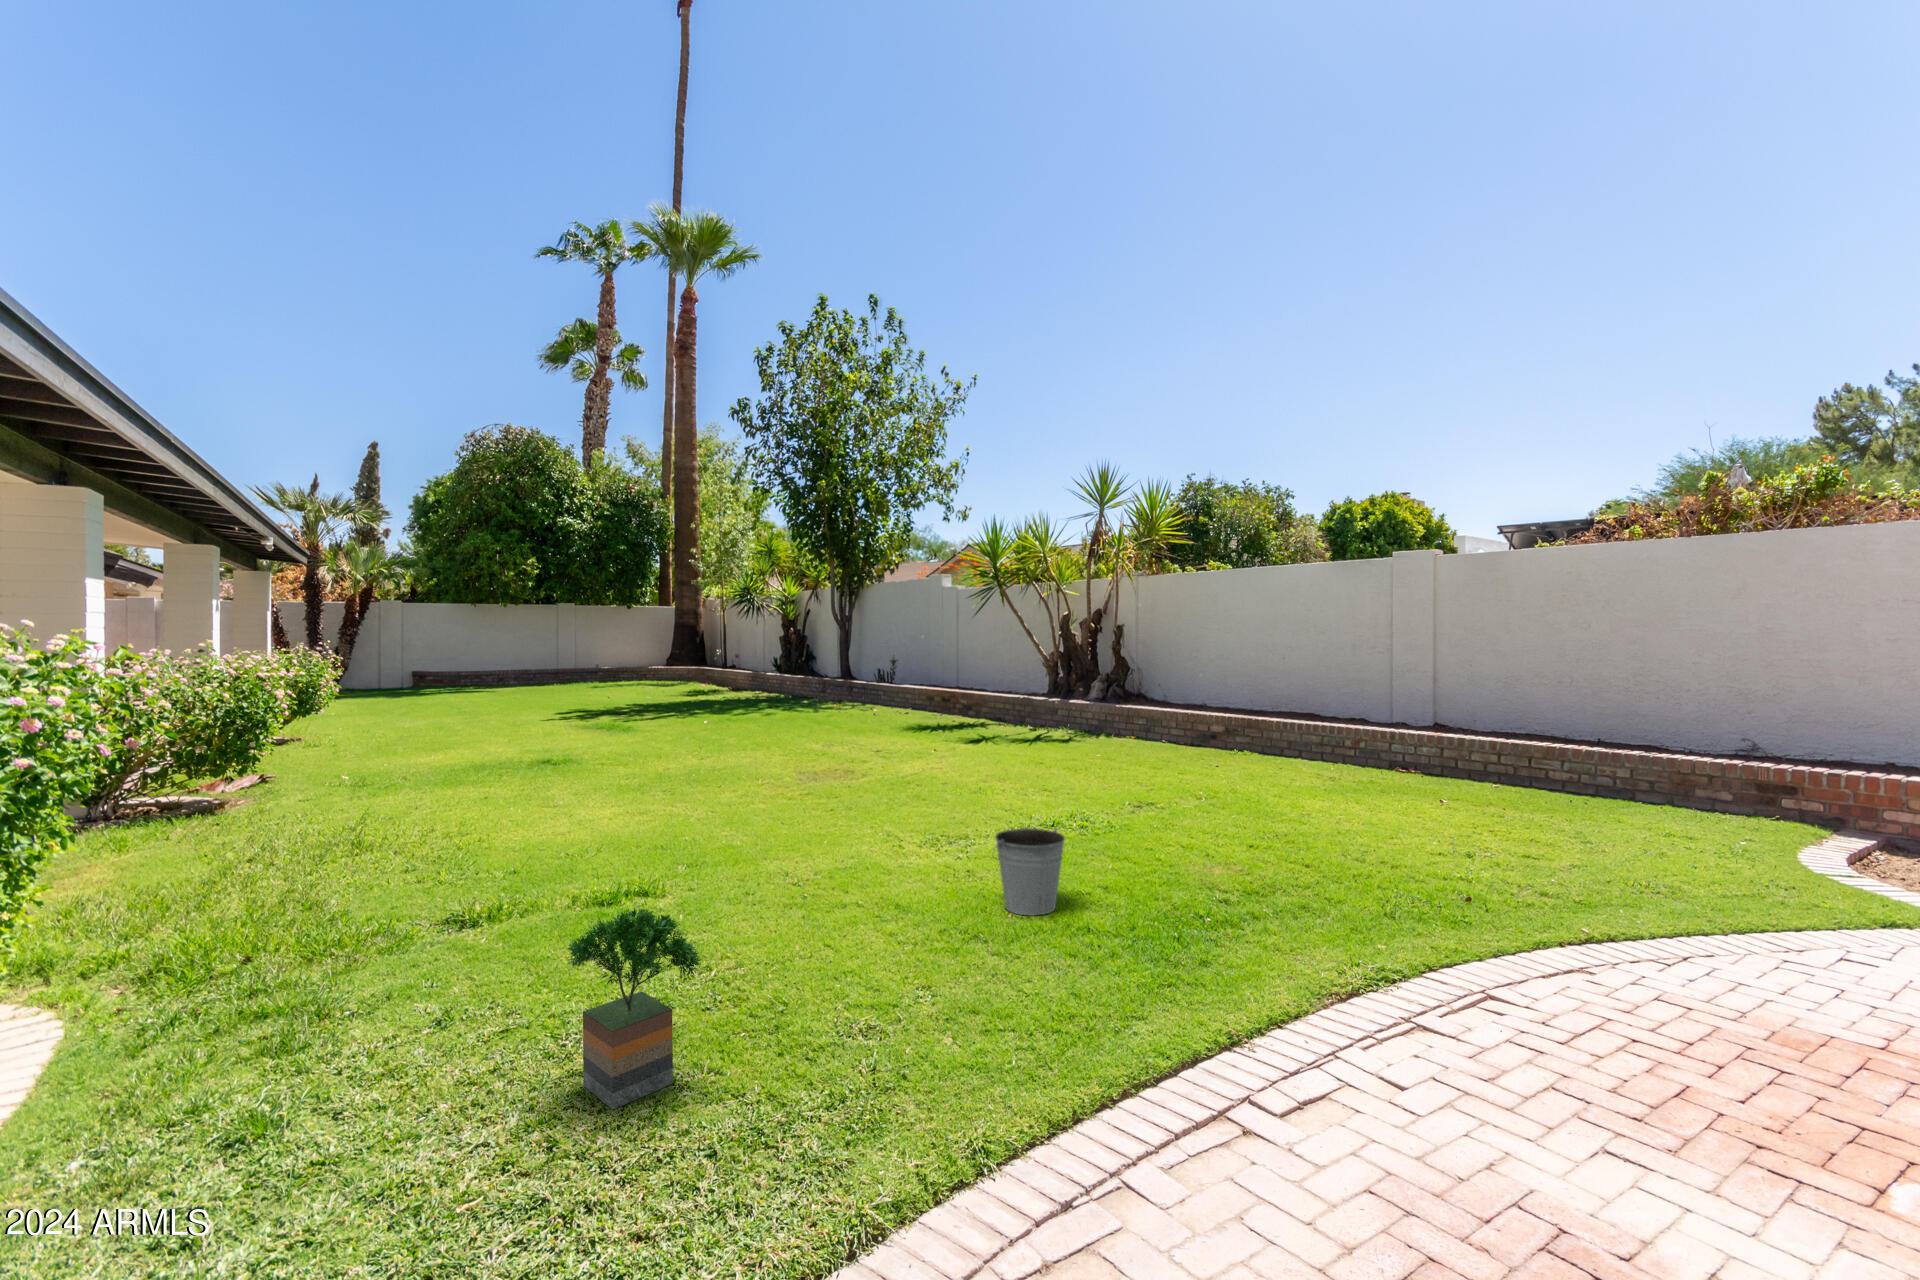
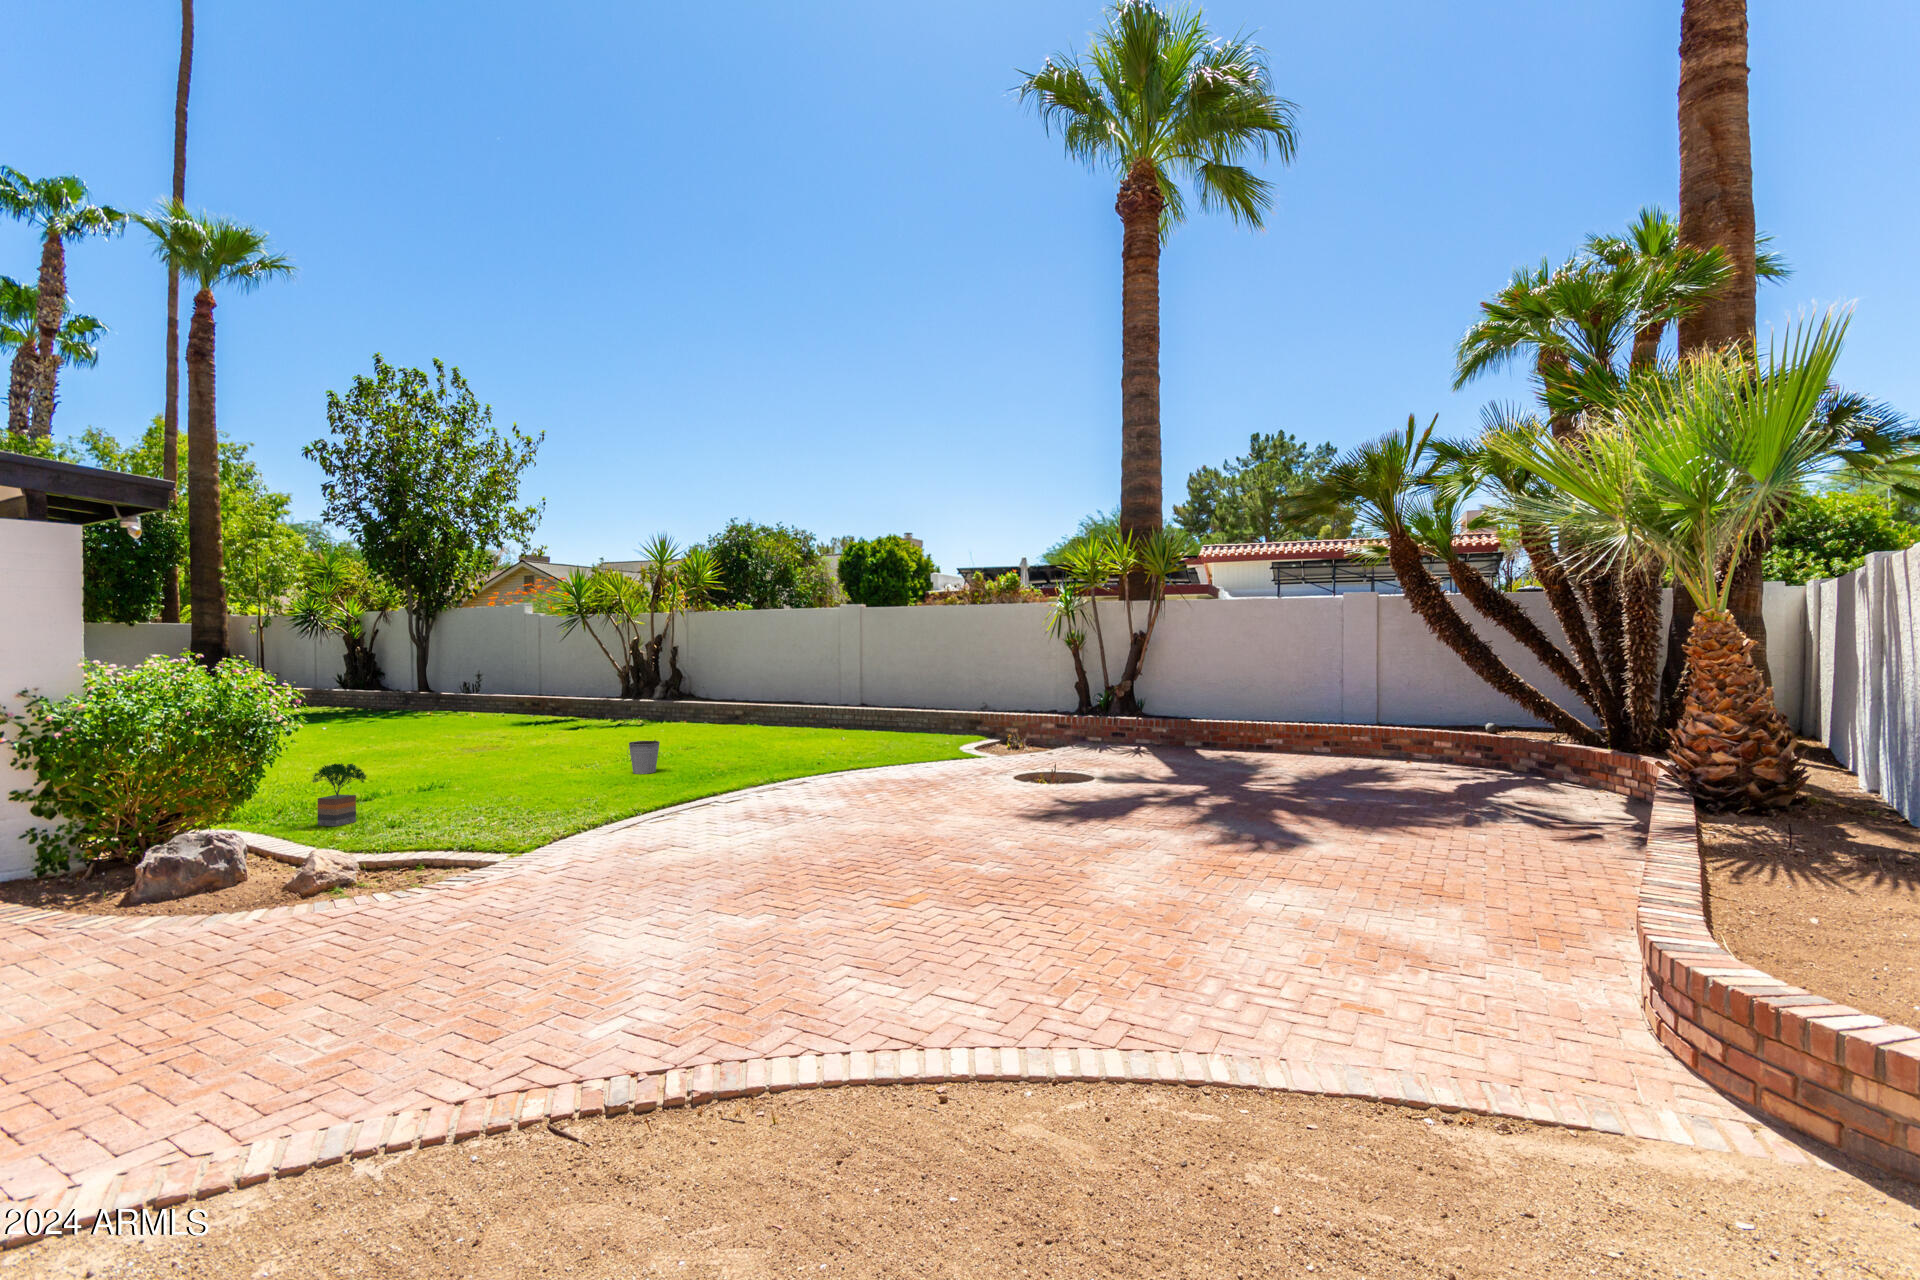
potted tree: present [567,909,701,1110] -> present [312,763,366,826]

